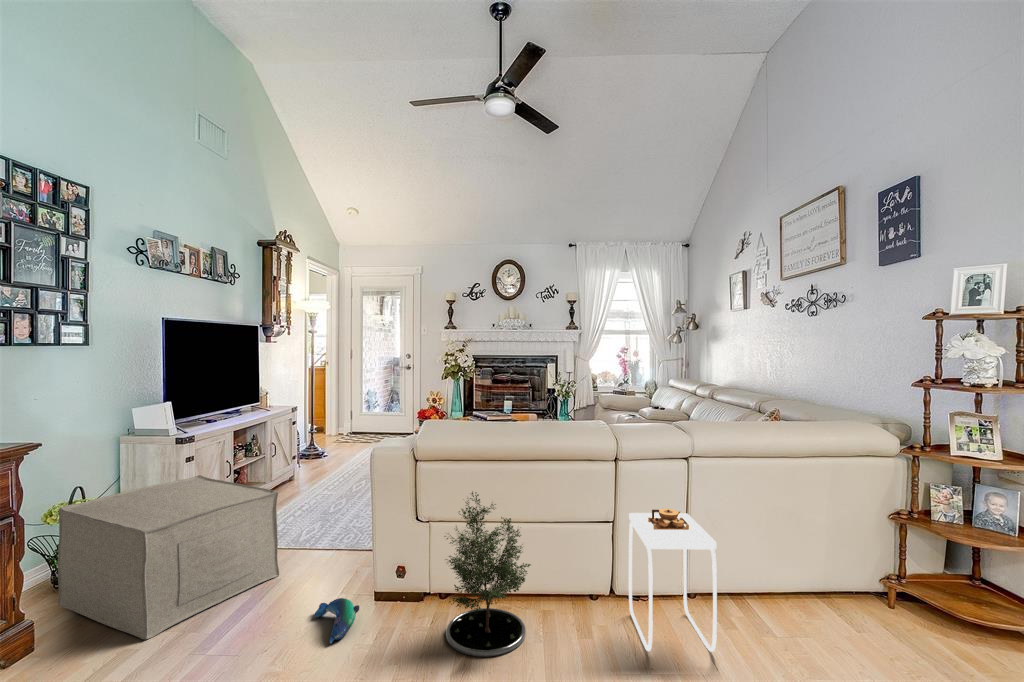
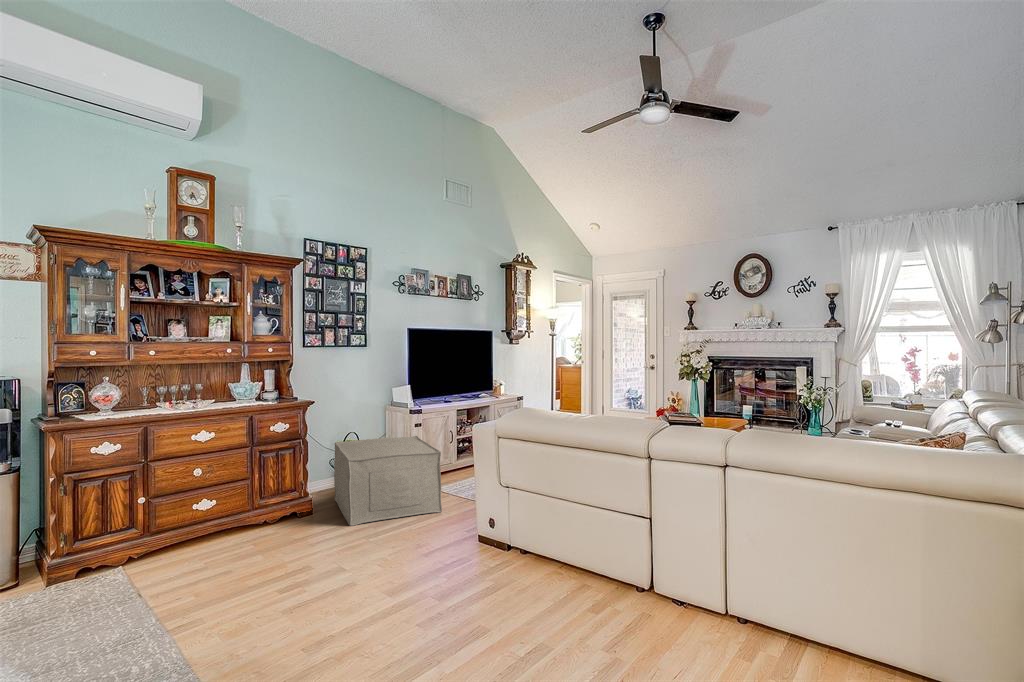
potted tree: present [444,491,531,657] -> none [471,464,553,596]
side table: present [629,509,717,652] -> none [606,508,697,656]
plush toy: present [314,598,359,644] -> none [421,530,450,555]

